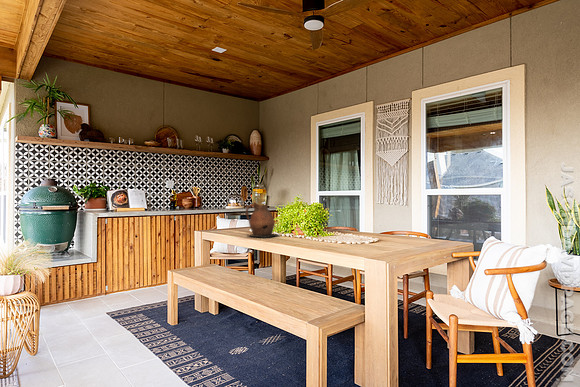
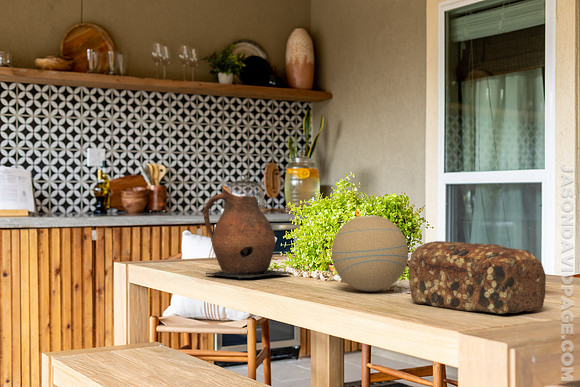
decorative orb: none [304,213,333,242] -> present [332,215,408,292]
bread loaf: none [338,223,389,249] -> present [409,241,546,314]

